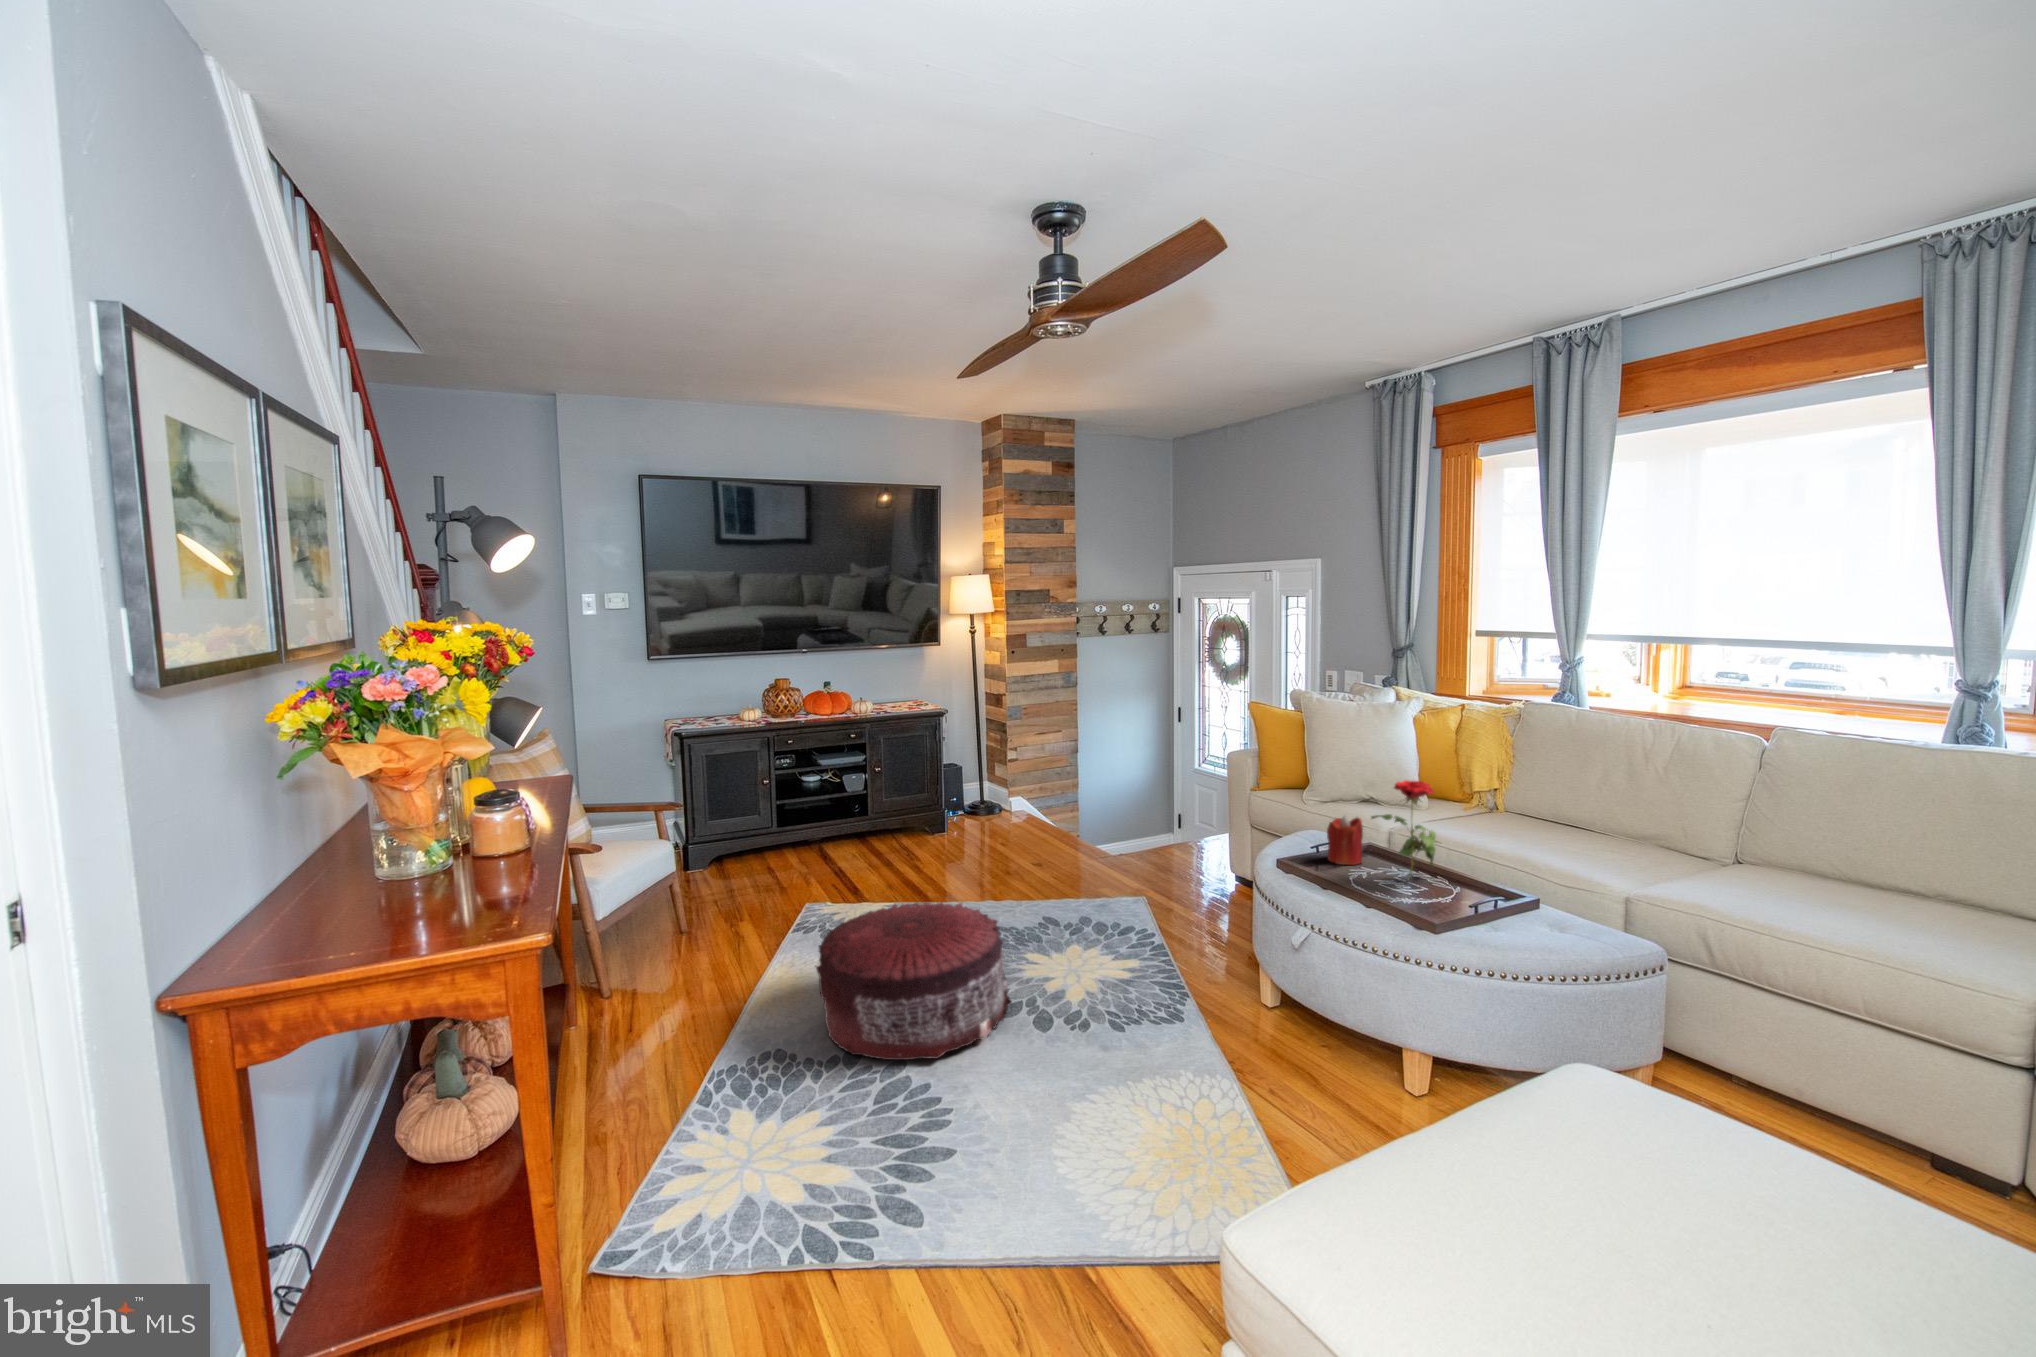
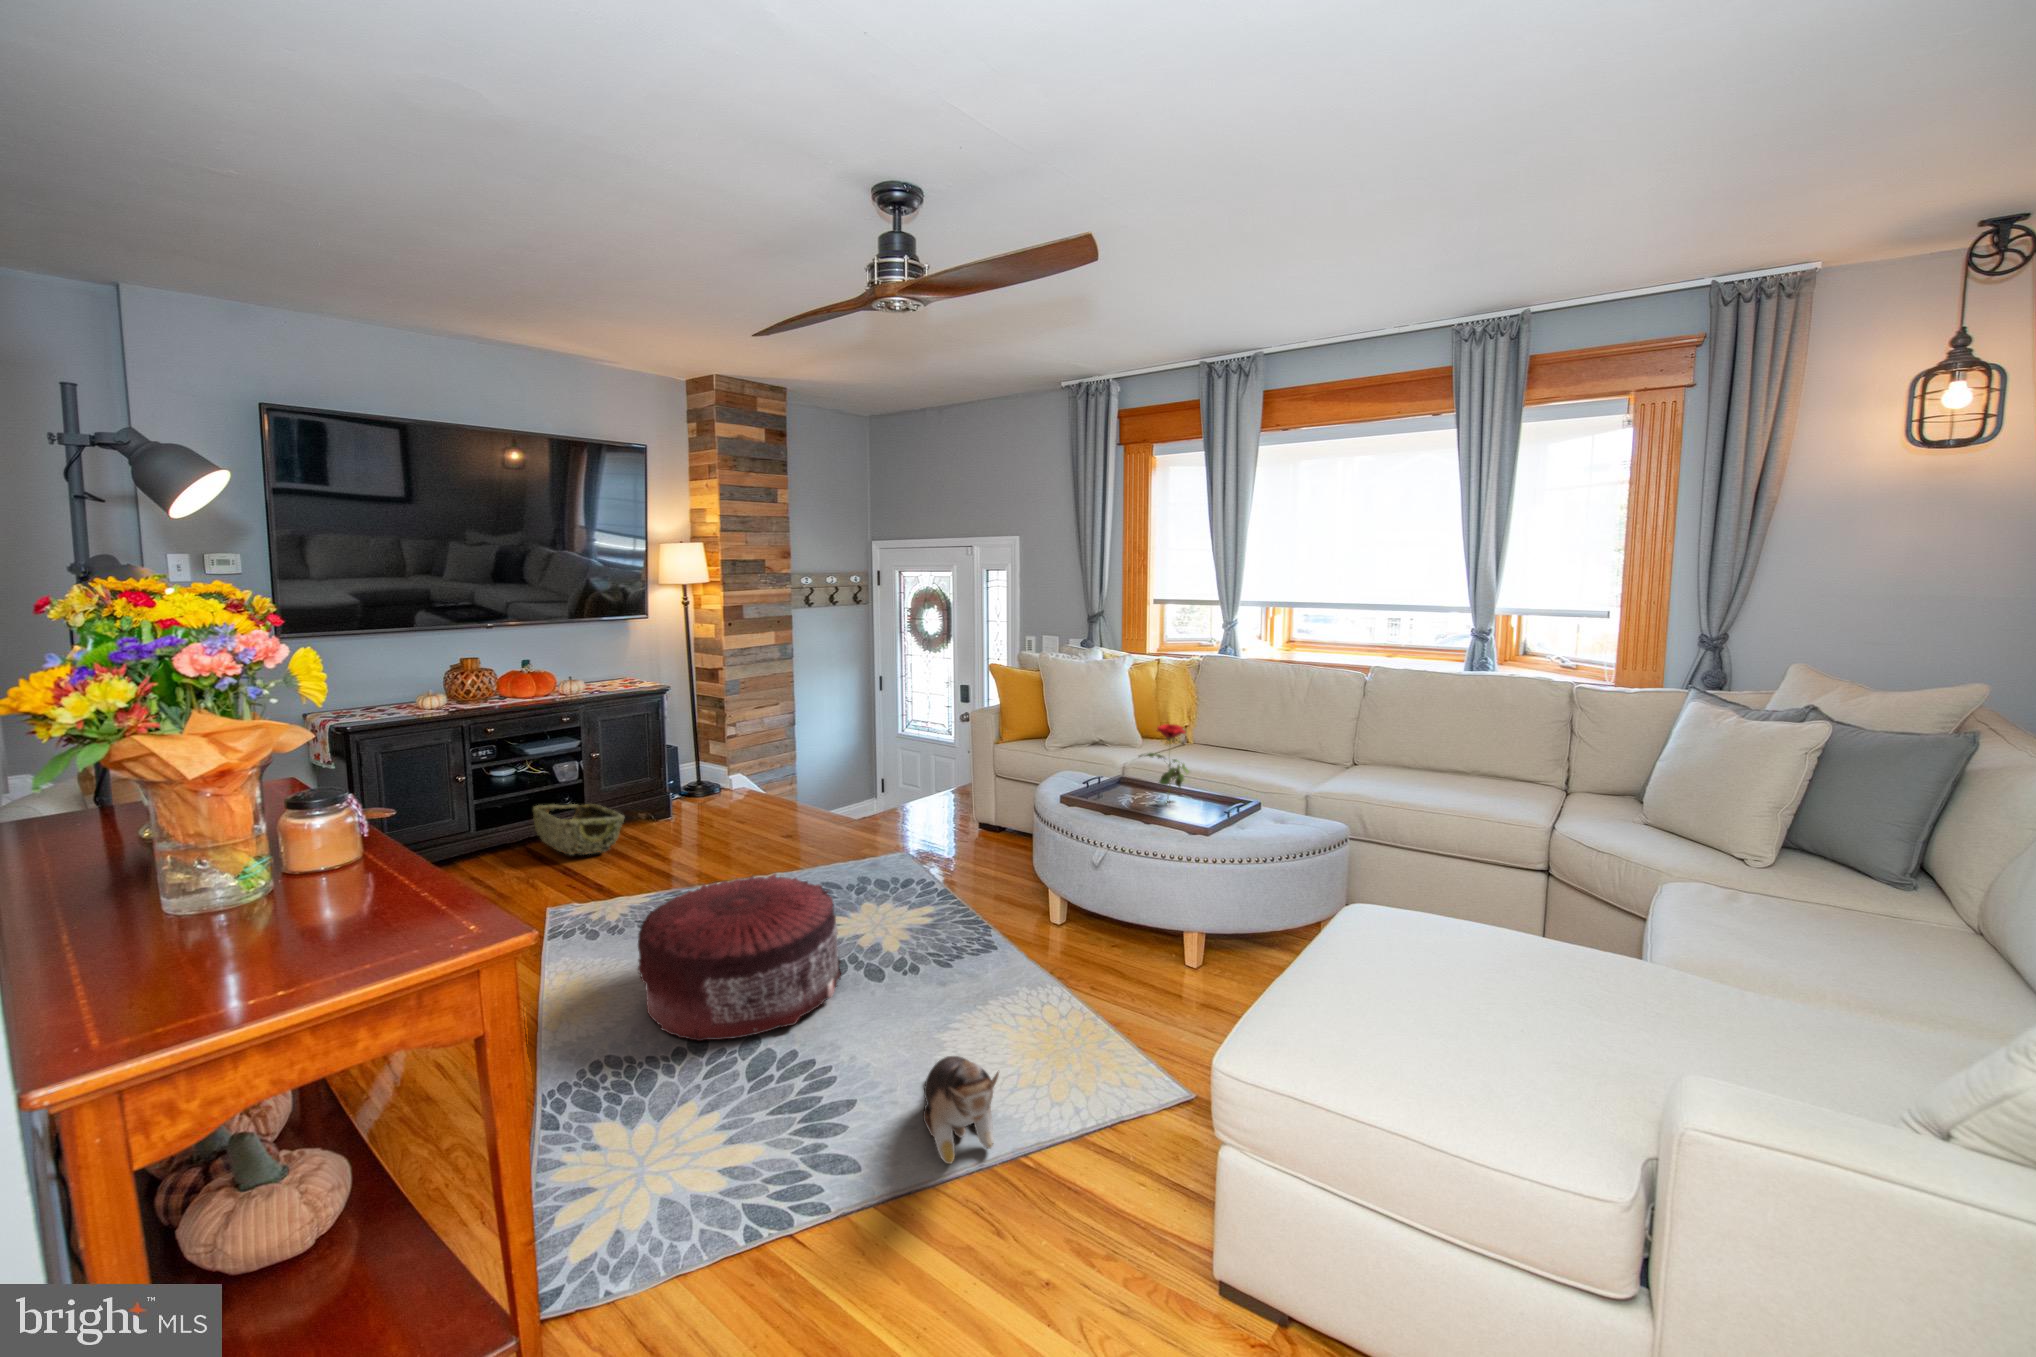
woven basket: none [822,813,889,862] -> present [533,804,625,855]
candle: present [1327,815,1363,865] -> none [1097,756,1126,798]
plush toy: none [989,1129,1071,1249] -> present [923,1056,999,1164]

